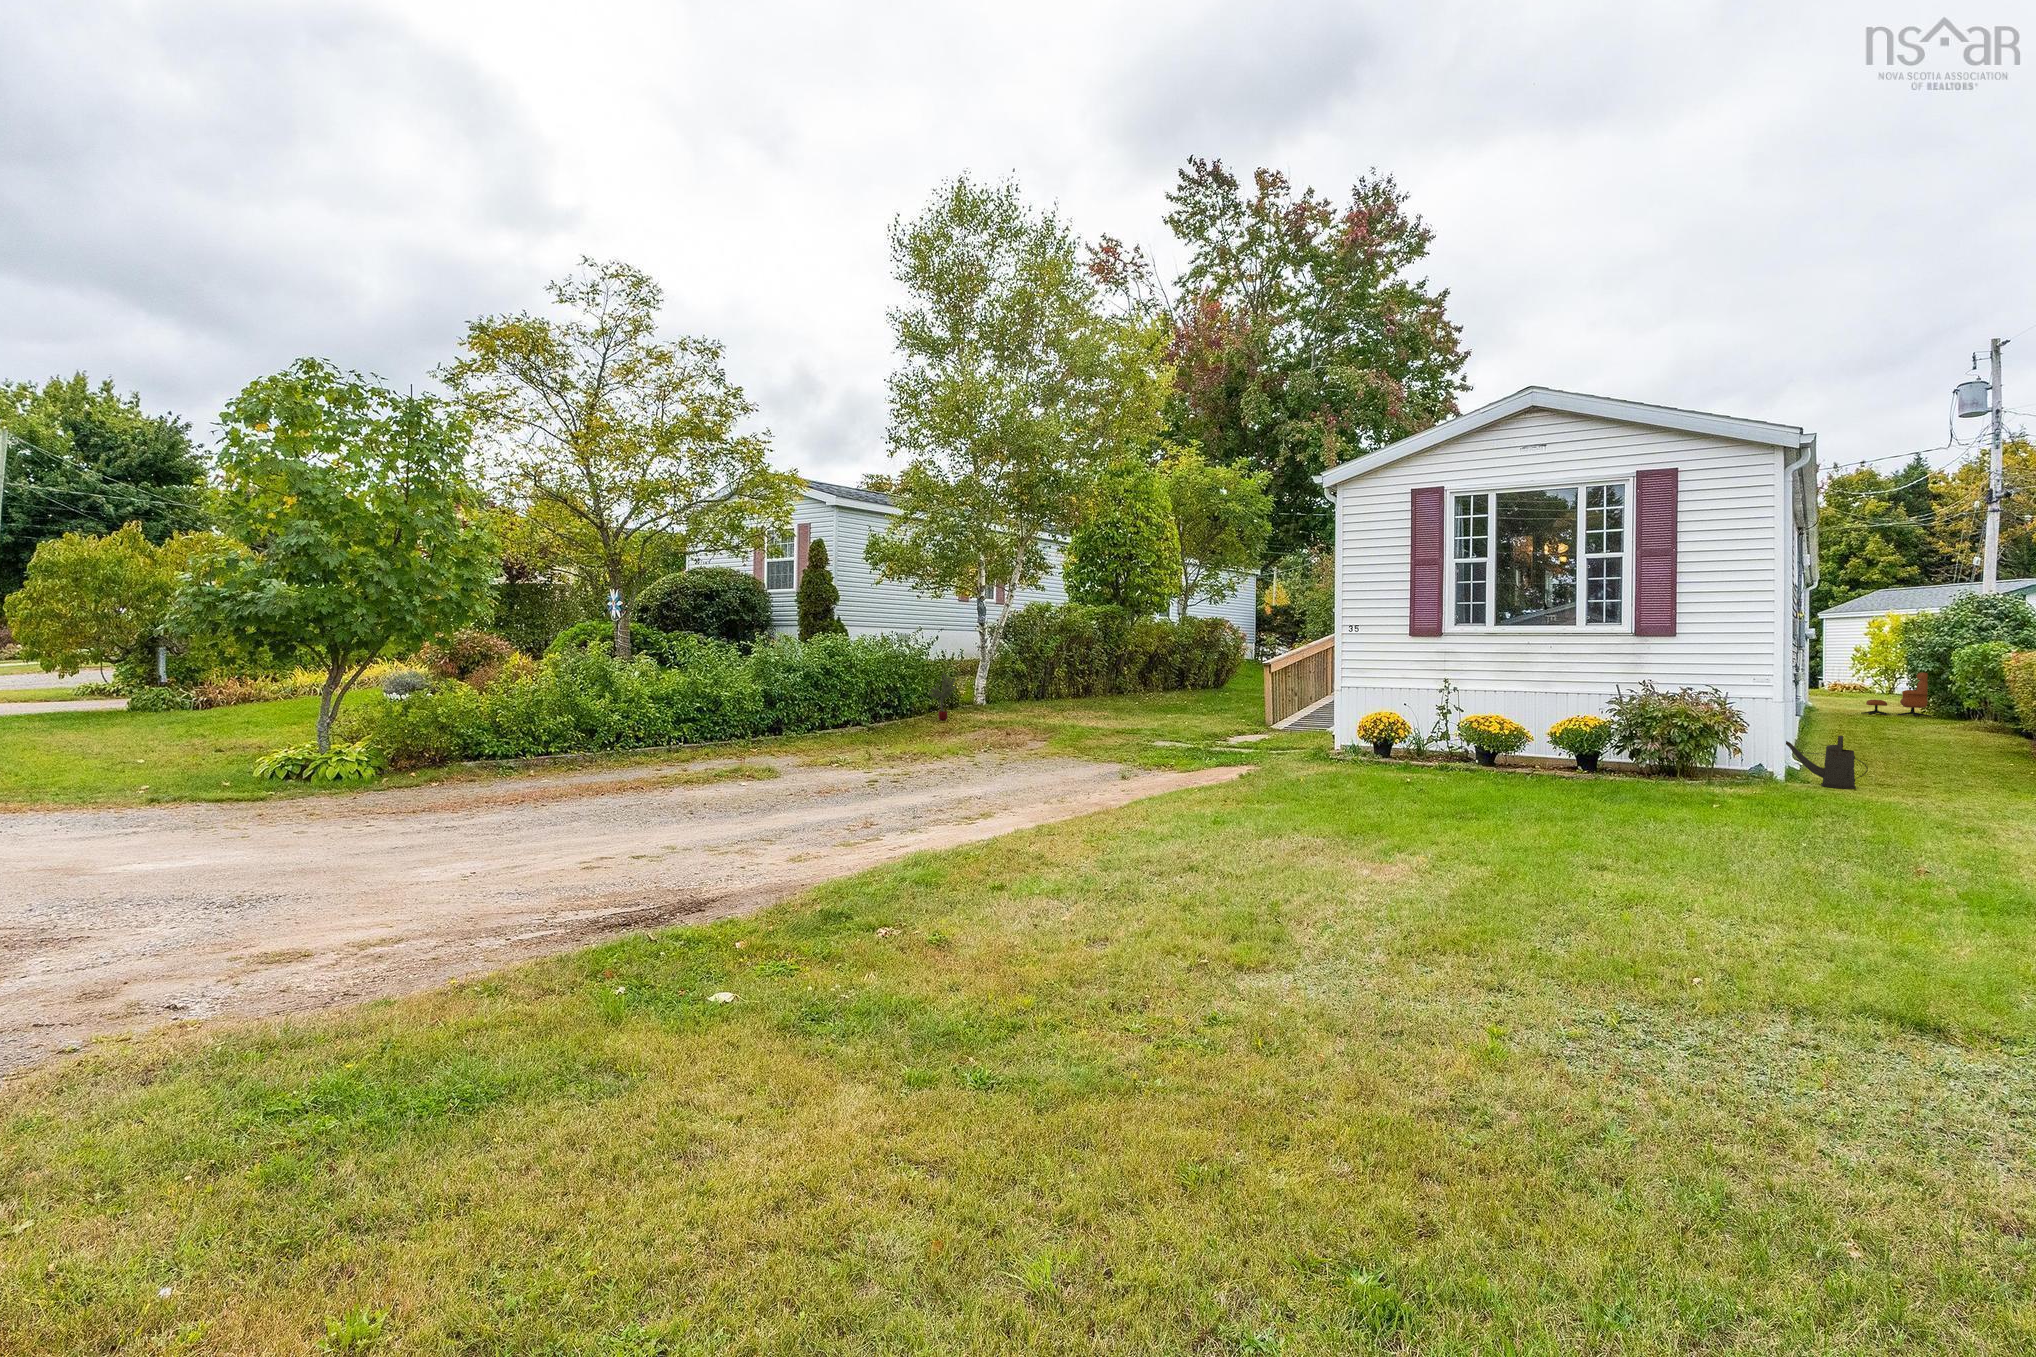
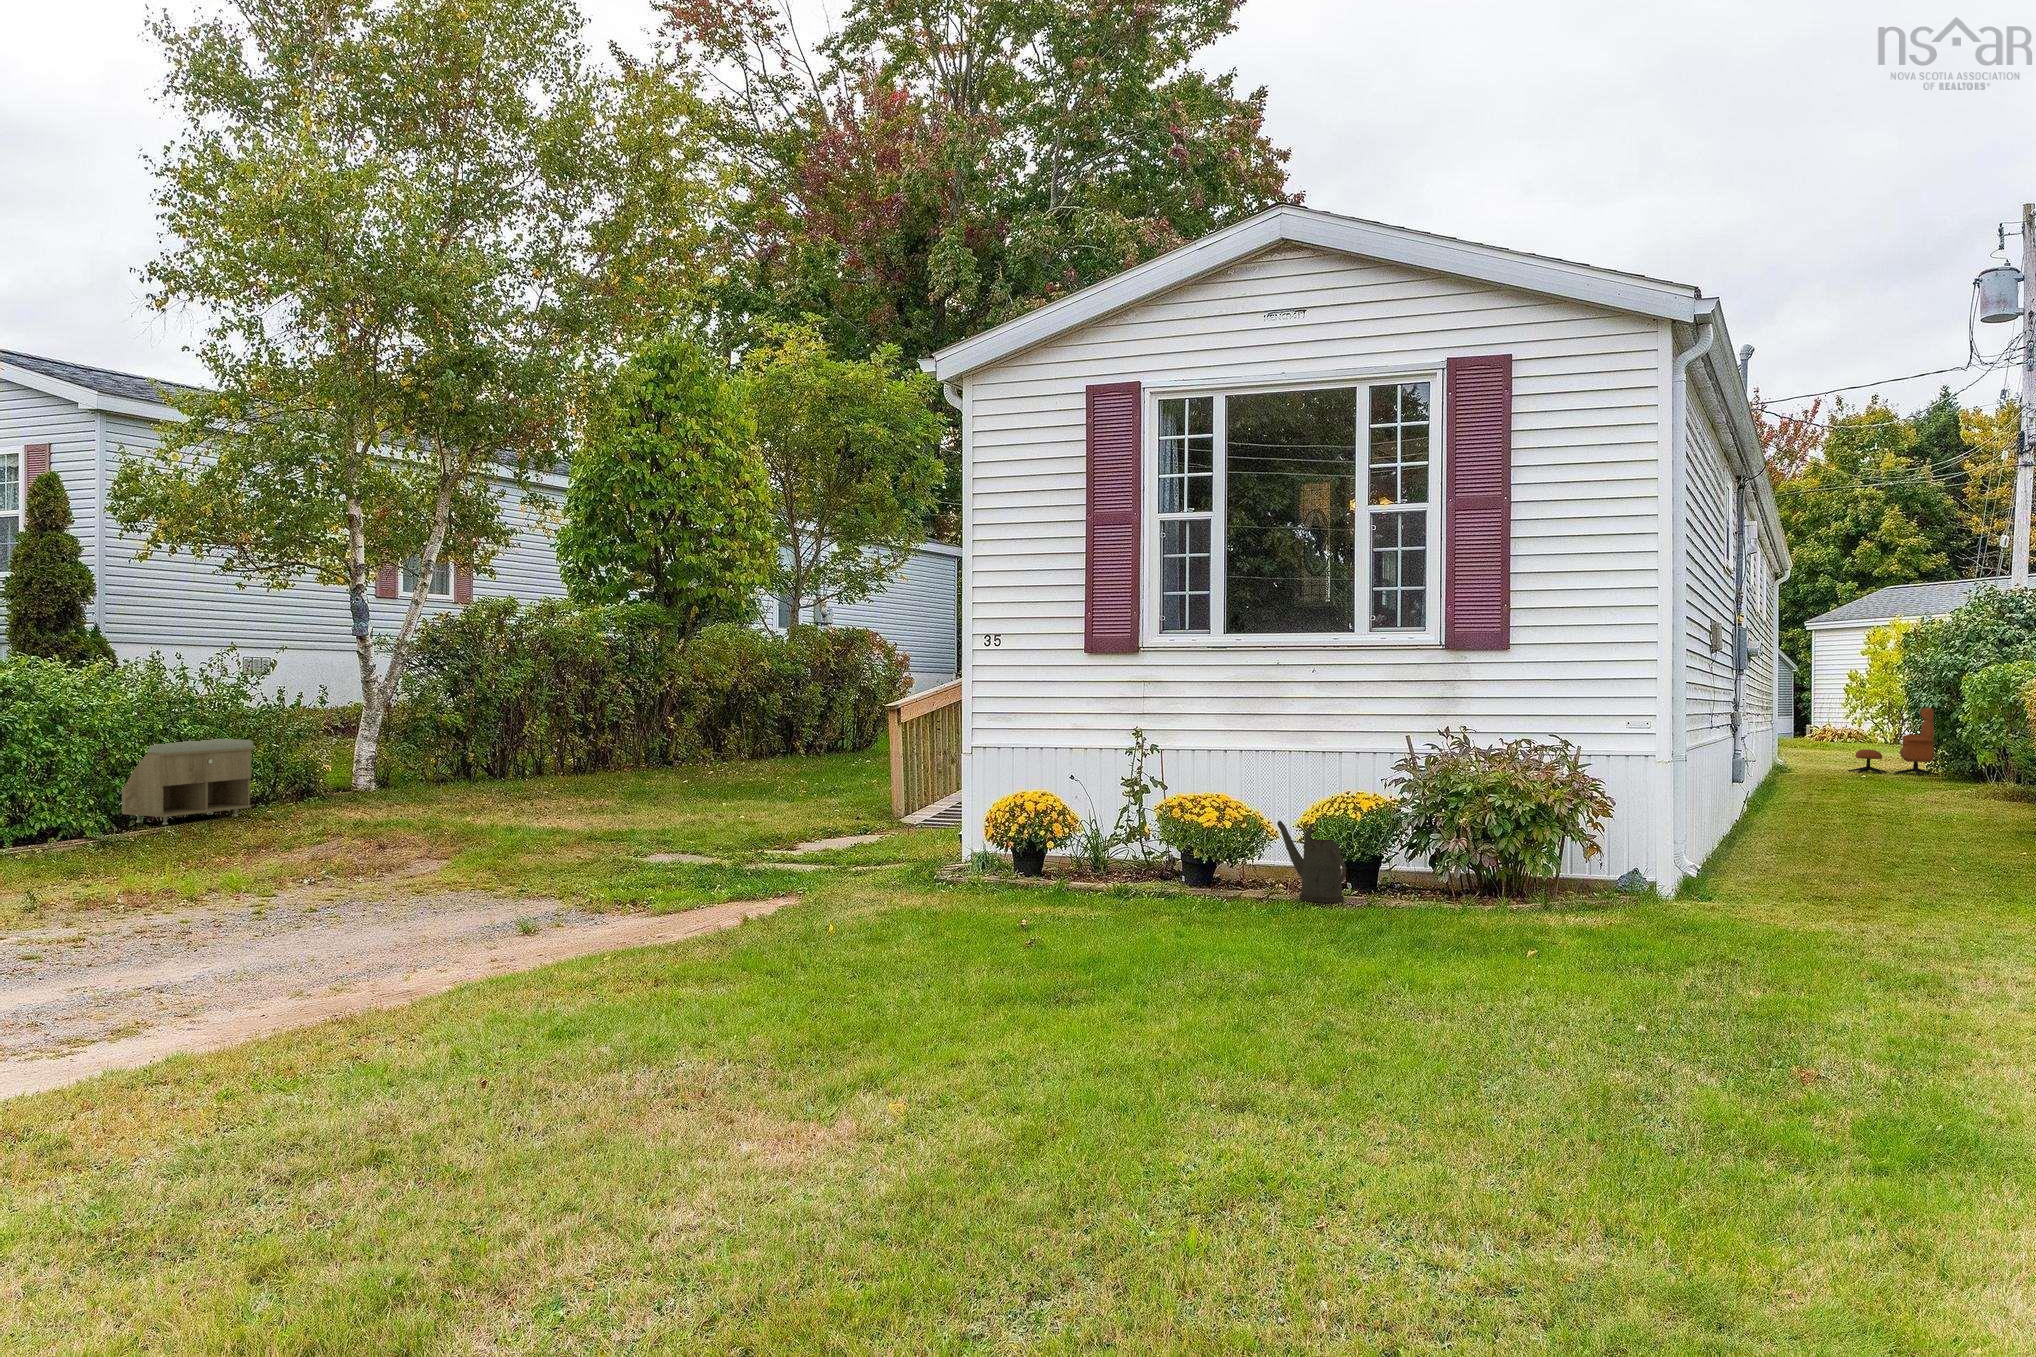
potted tree: present [928,673,956,721] -> none [268,714,335,807]
storage bench: none [870,685,926,727] -> present [122,739,254,825]
watering can: present [1786,736,1868,789] -> present [1277,821,1347,903]

